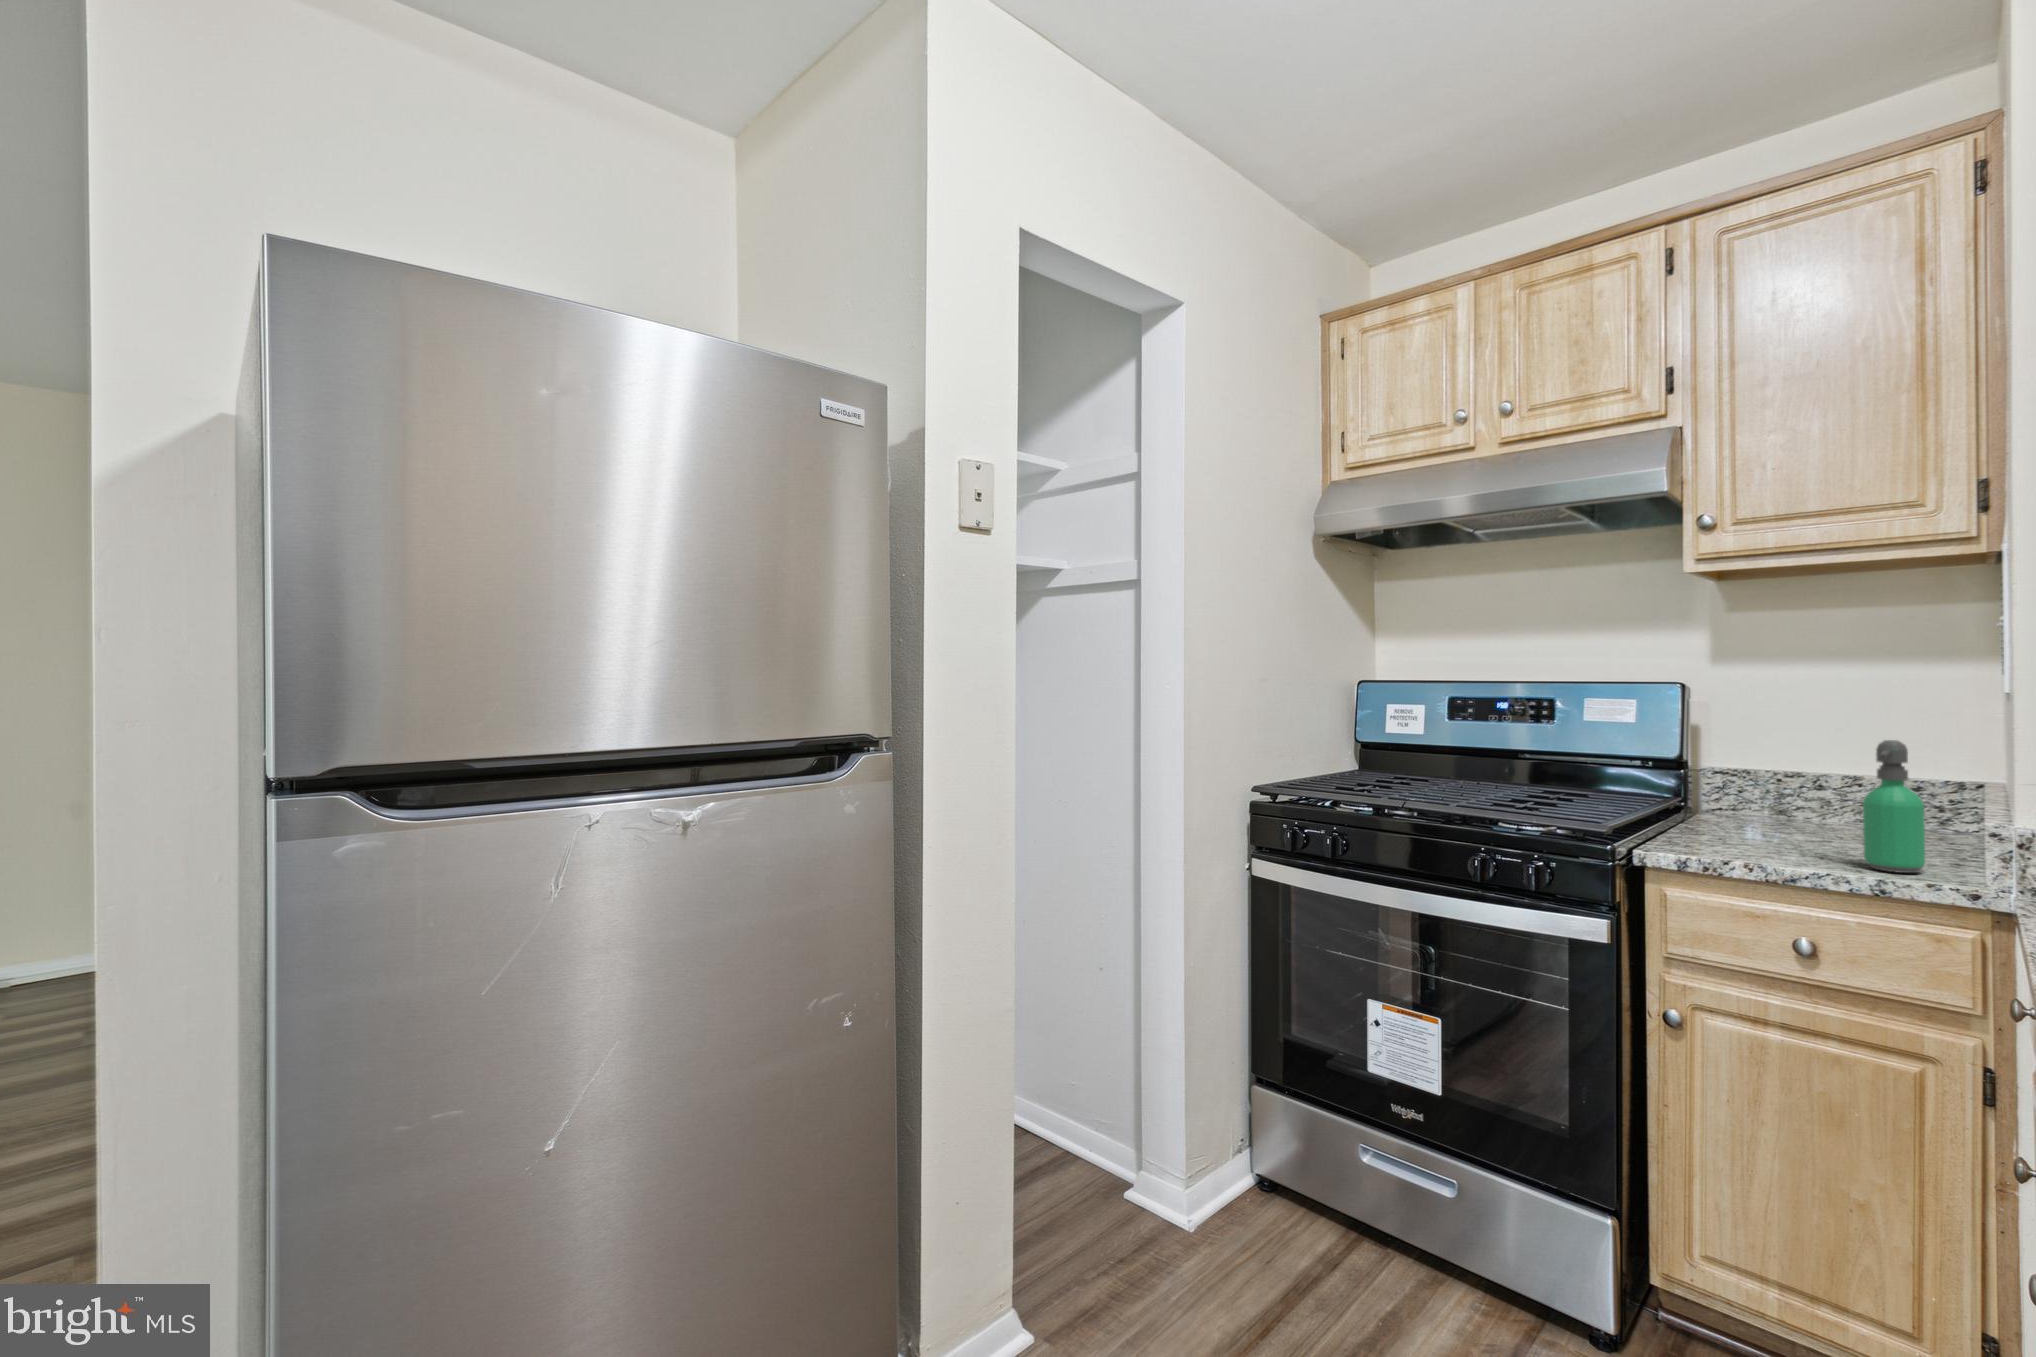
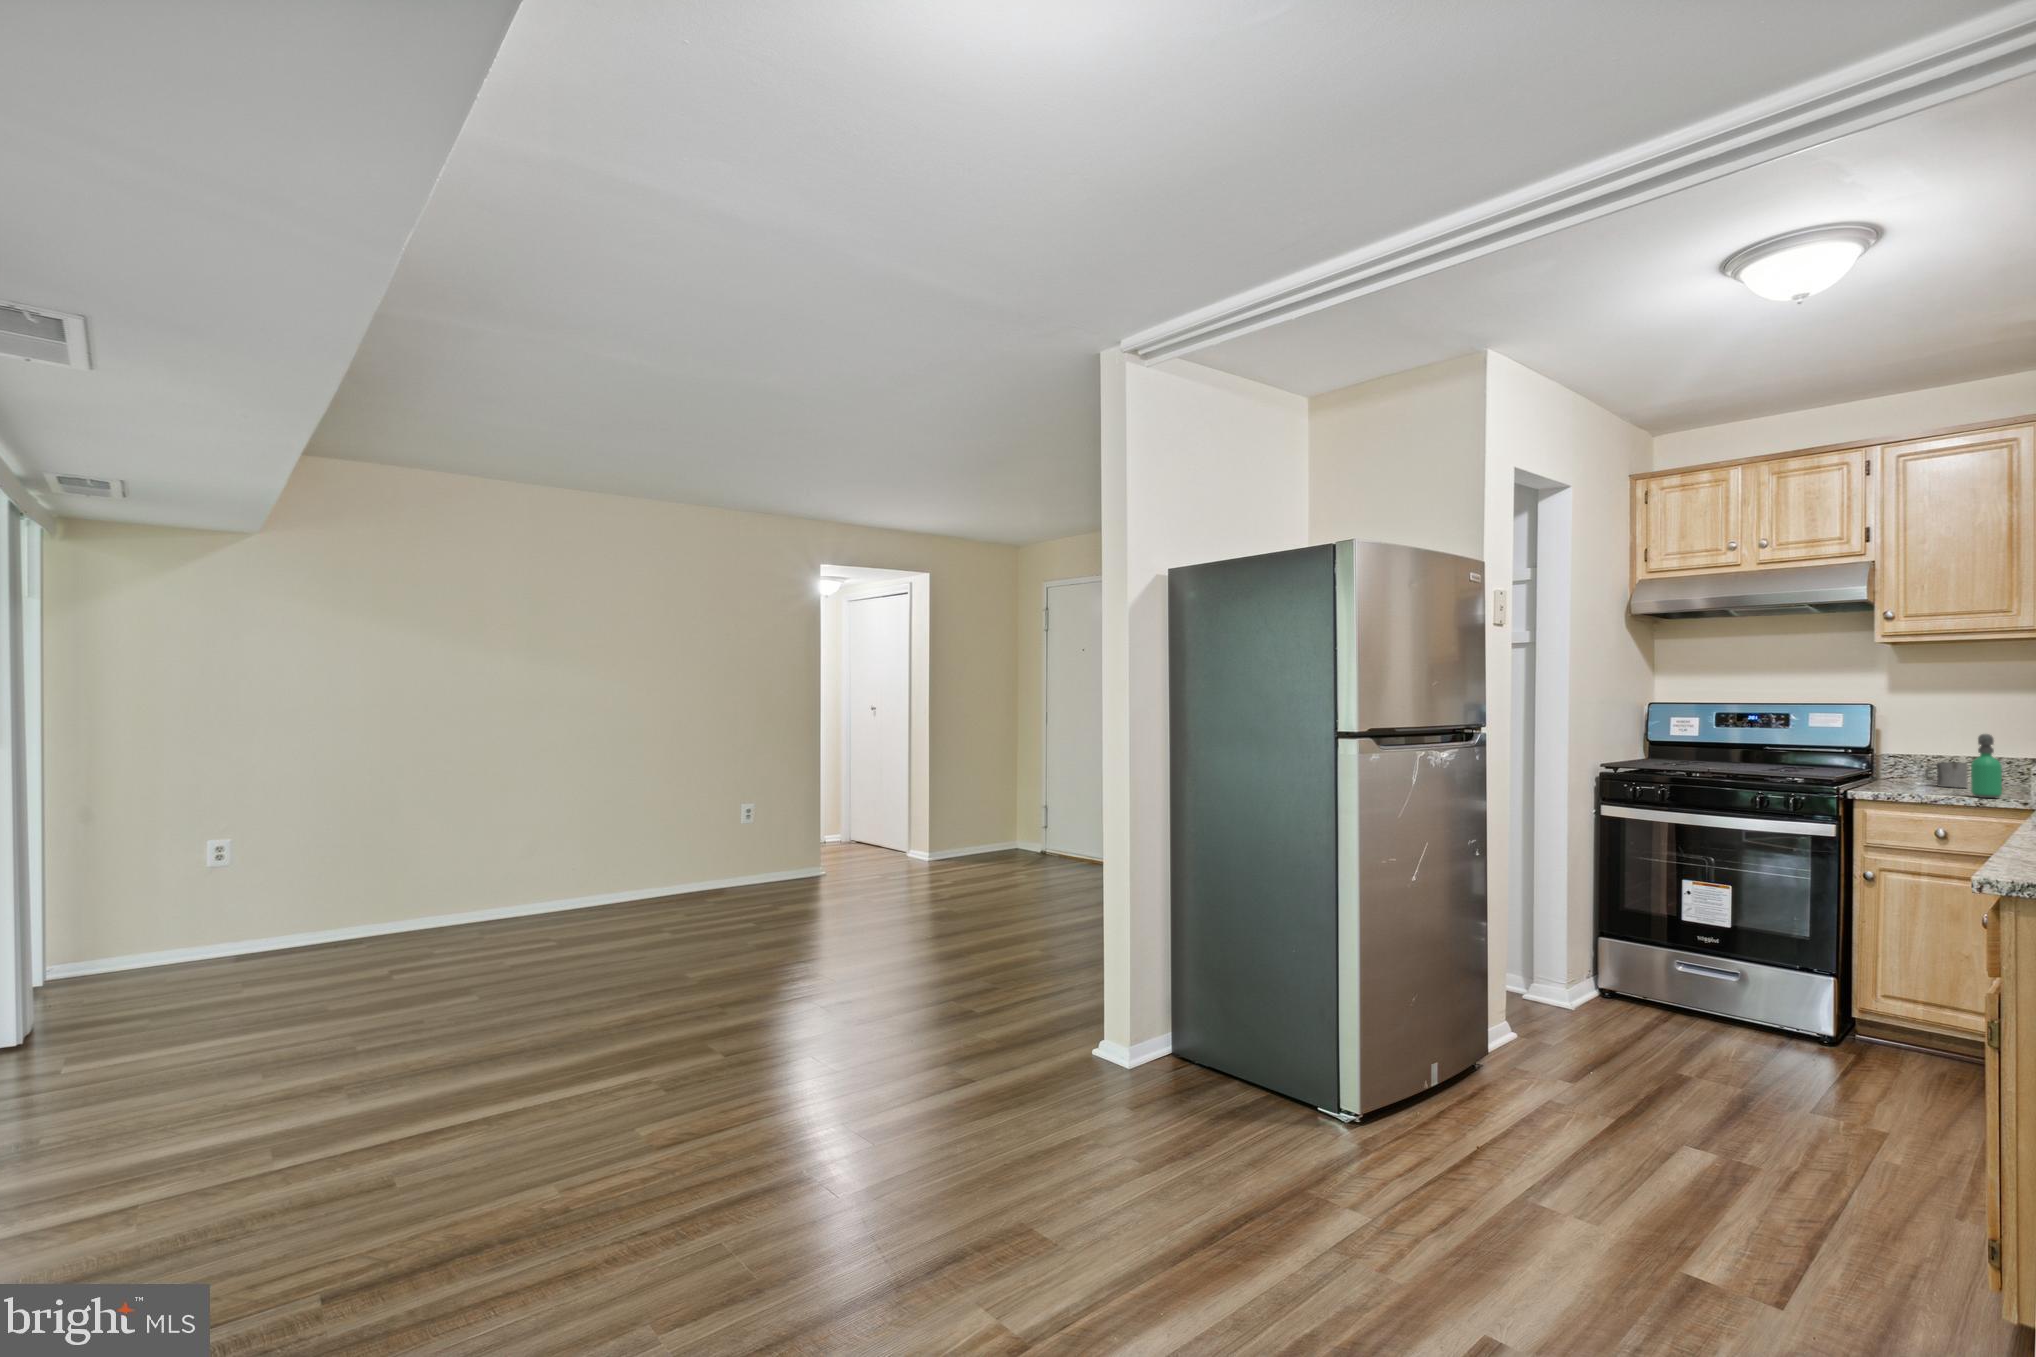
mug: none [1773,784,1847,833] -> present [1925,762,1968,788]

